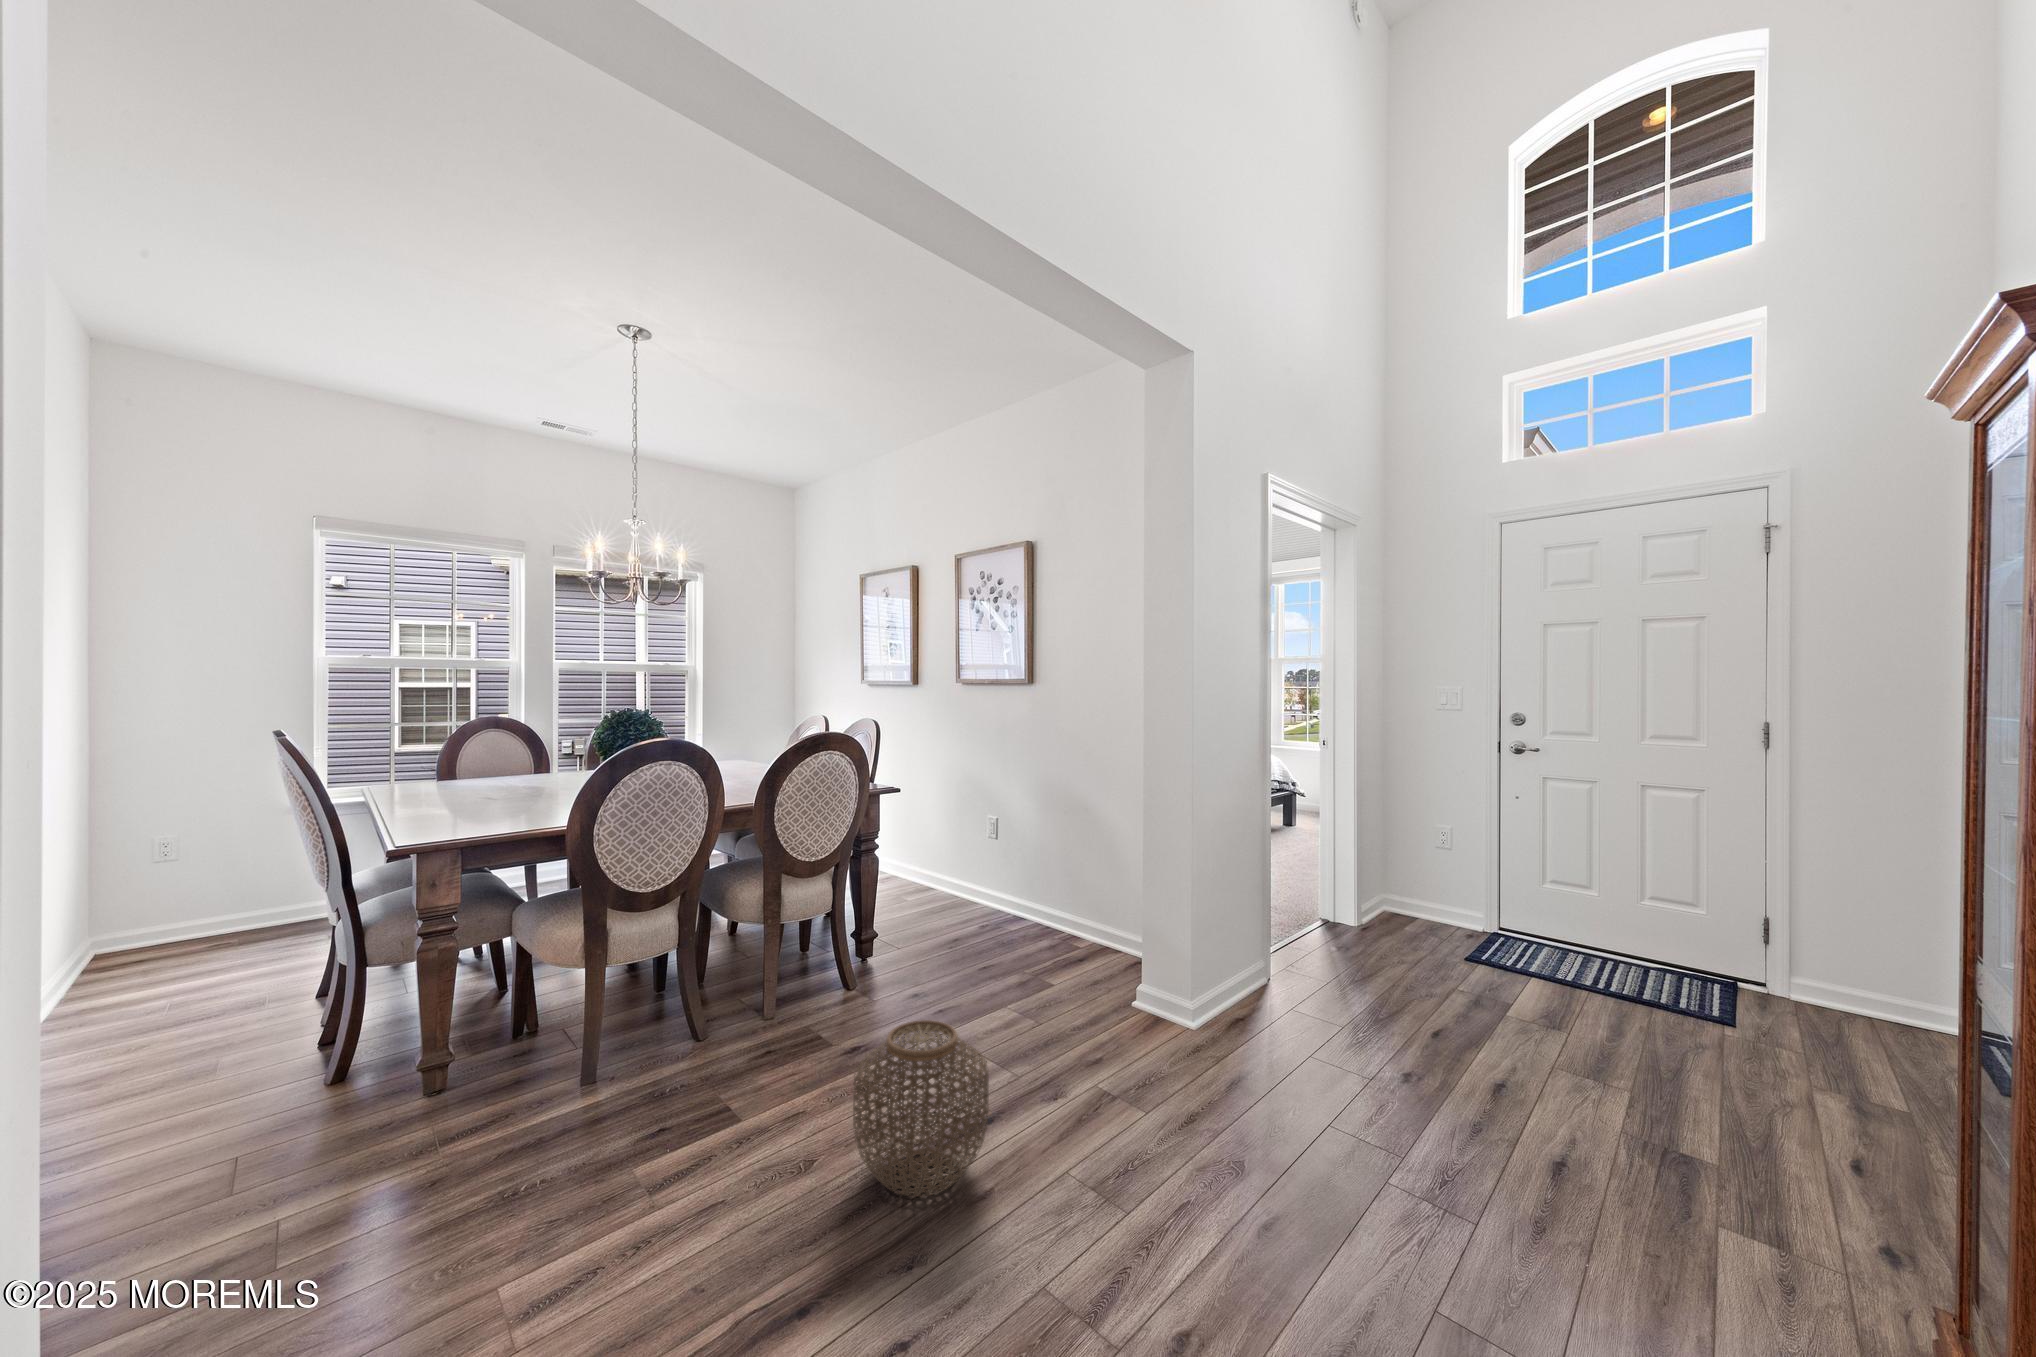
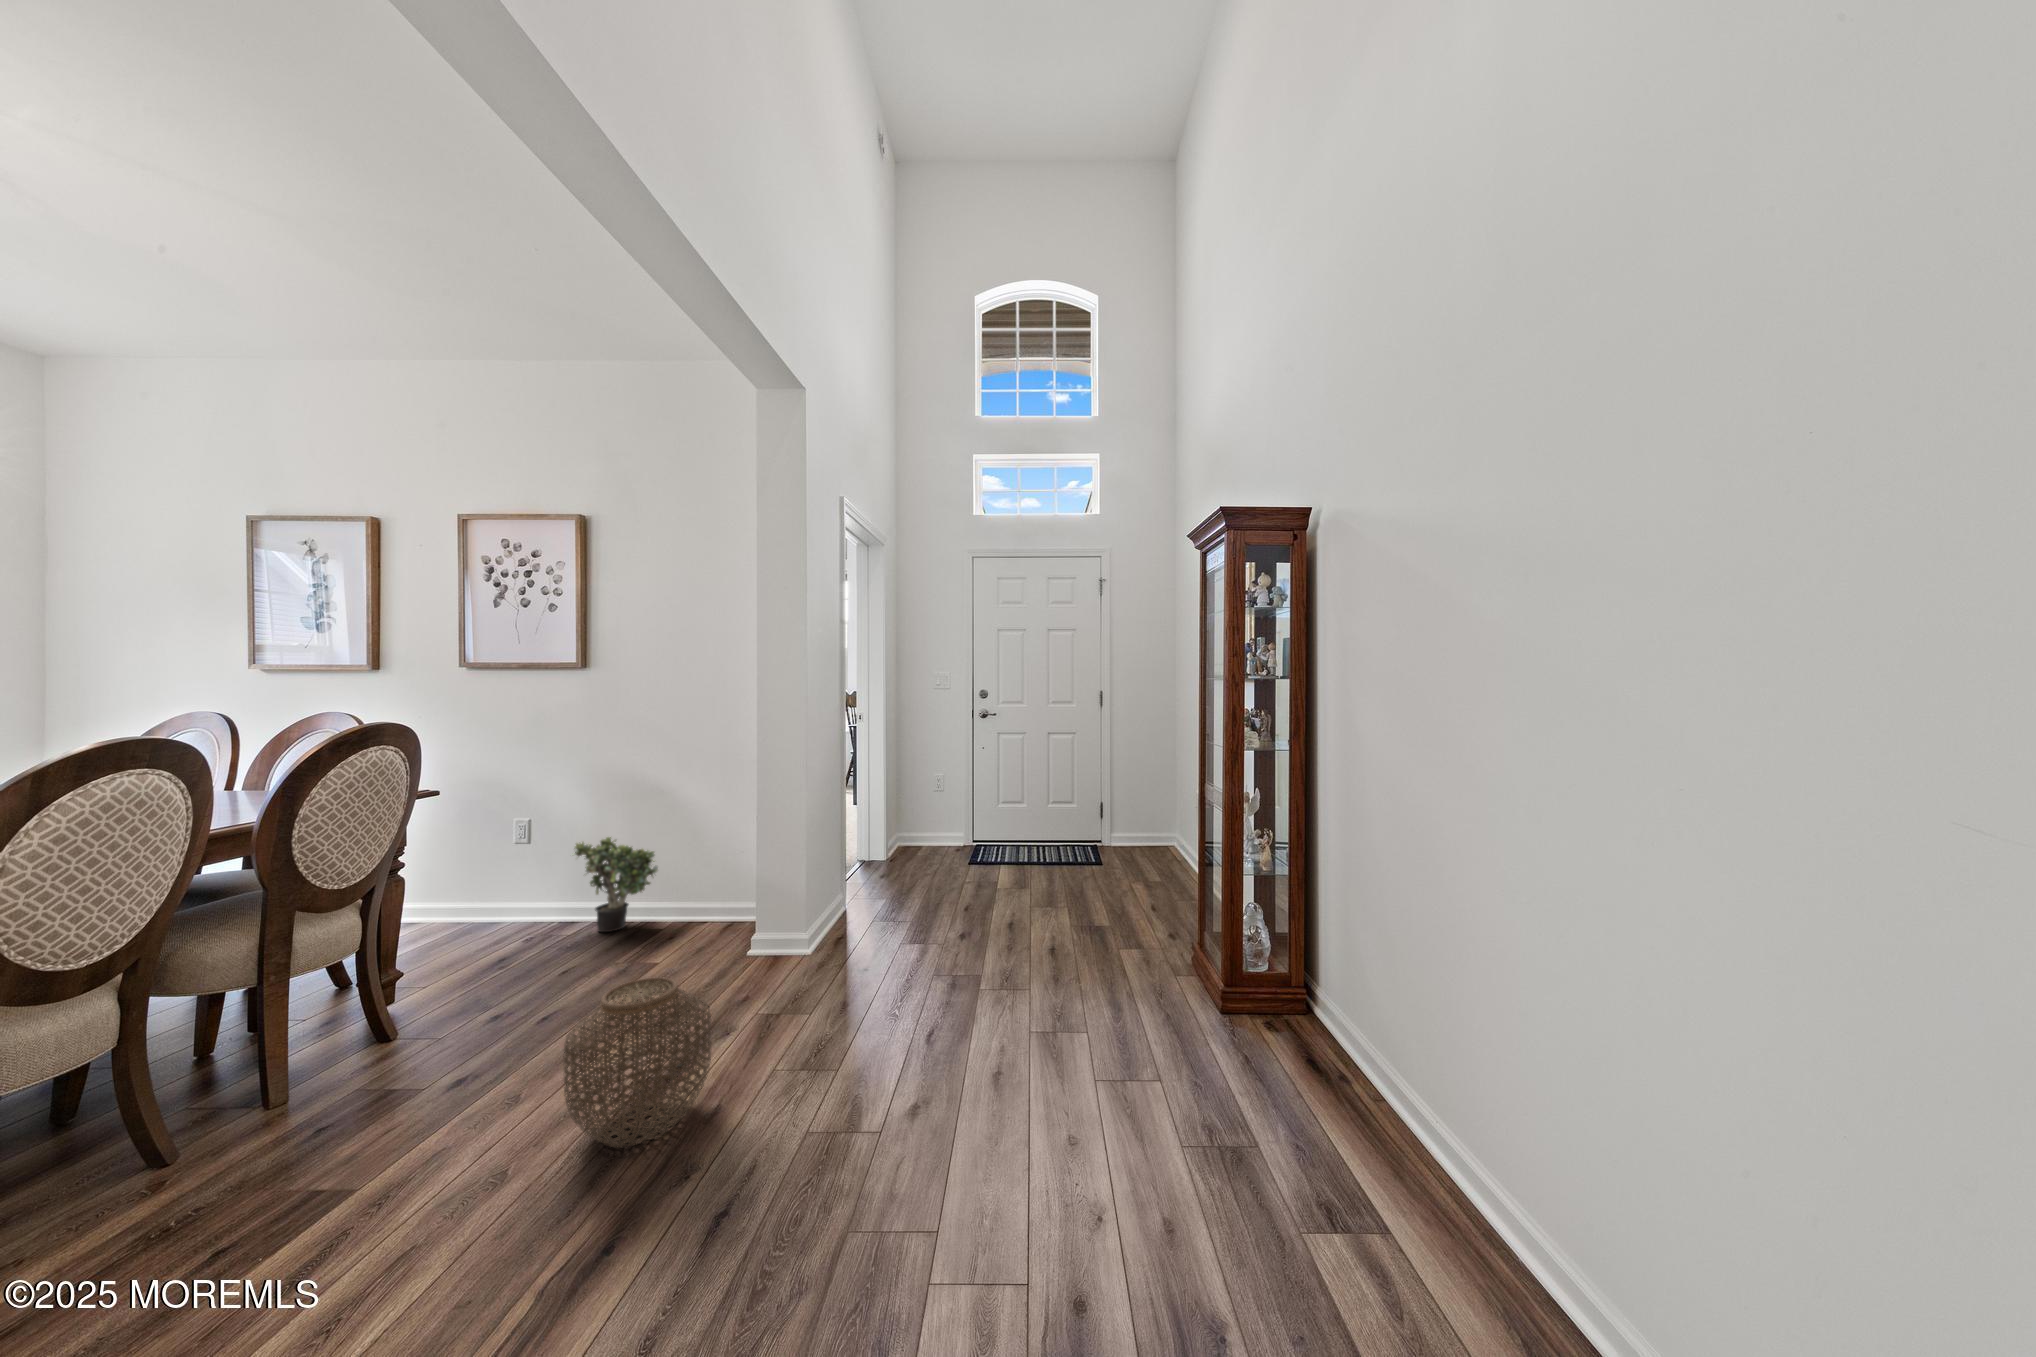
potted plant: none [1009,841,1083,936] -> present [572,837,658,932]

